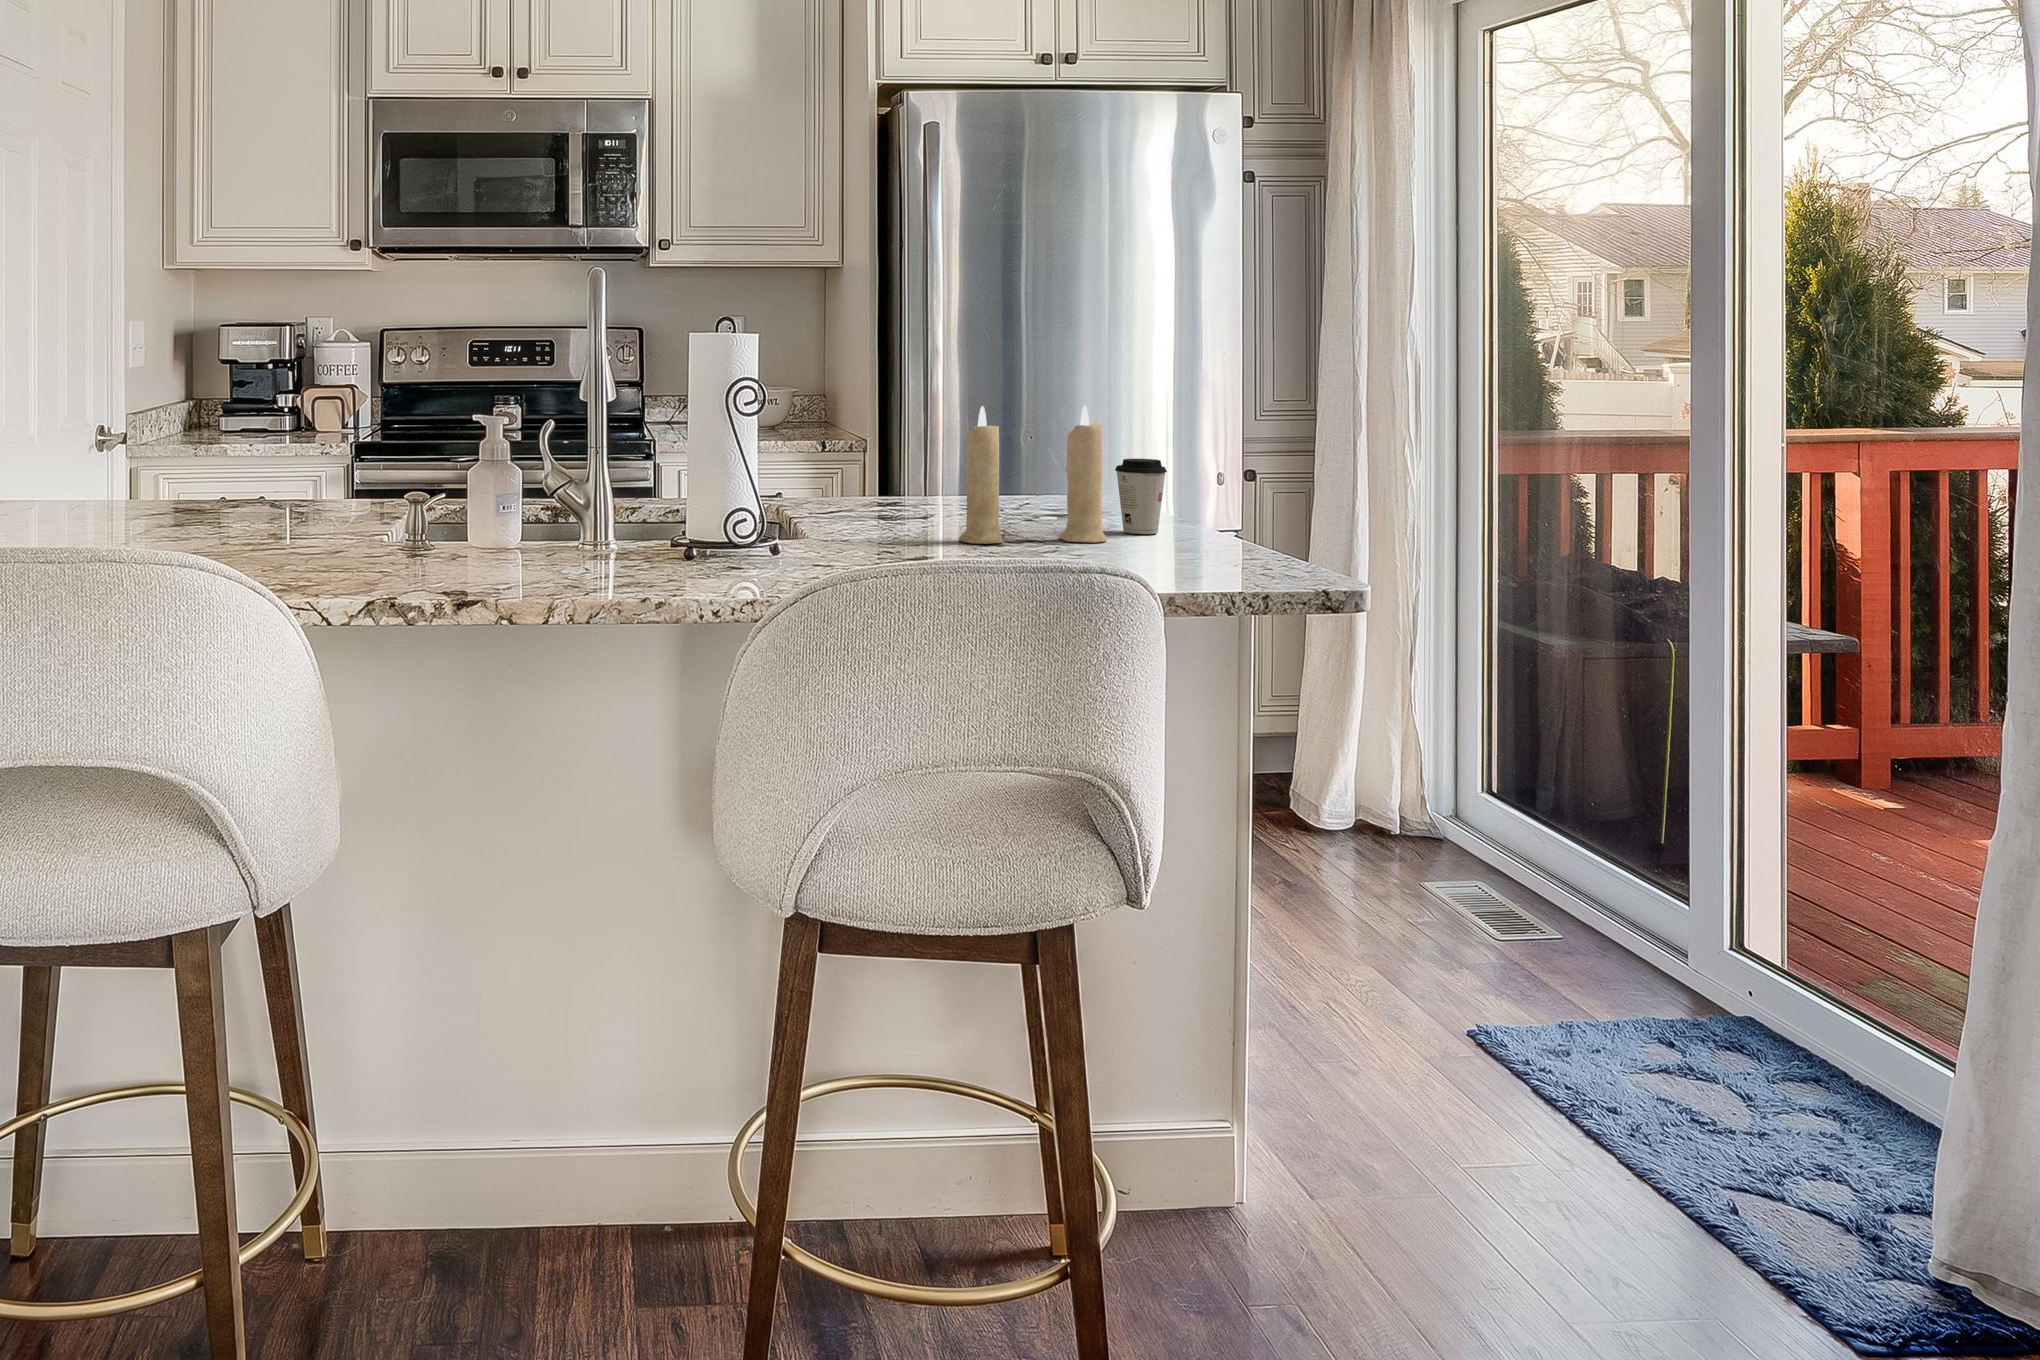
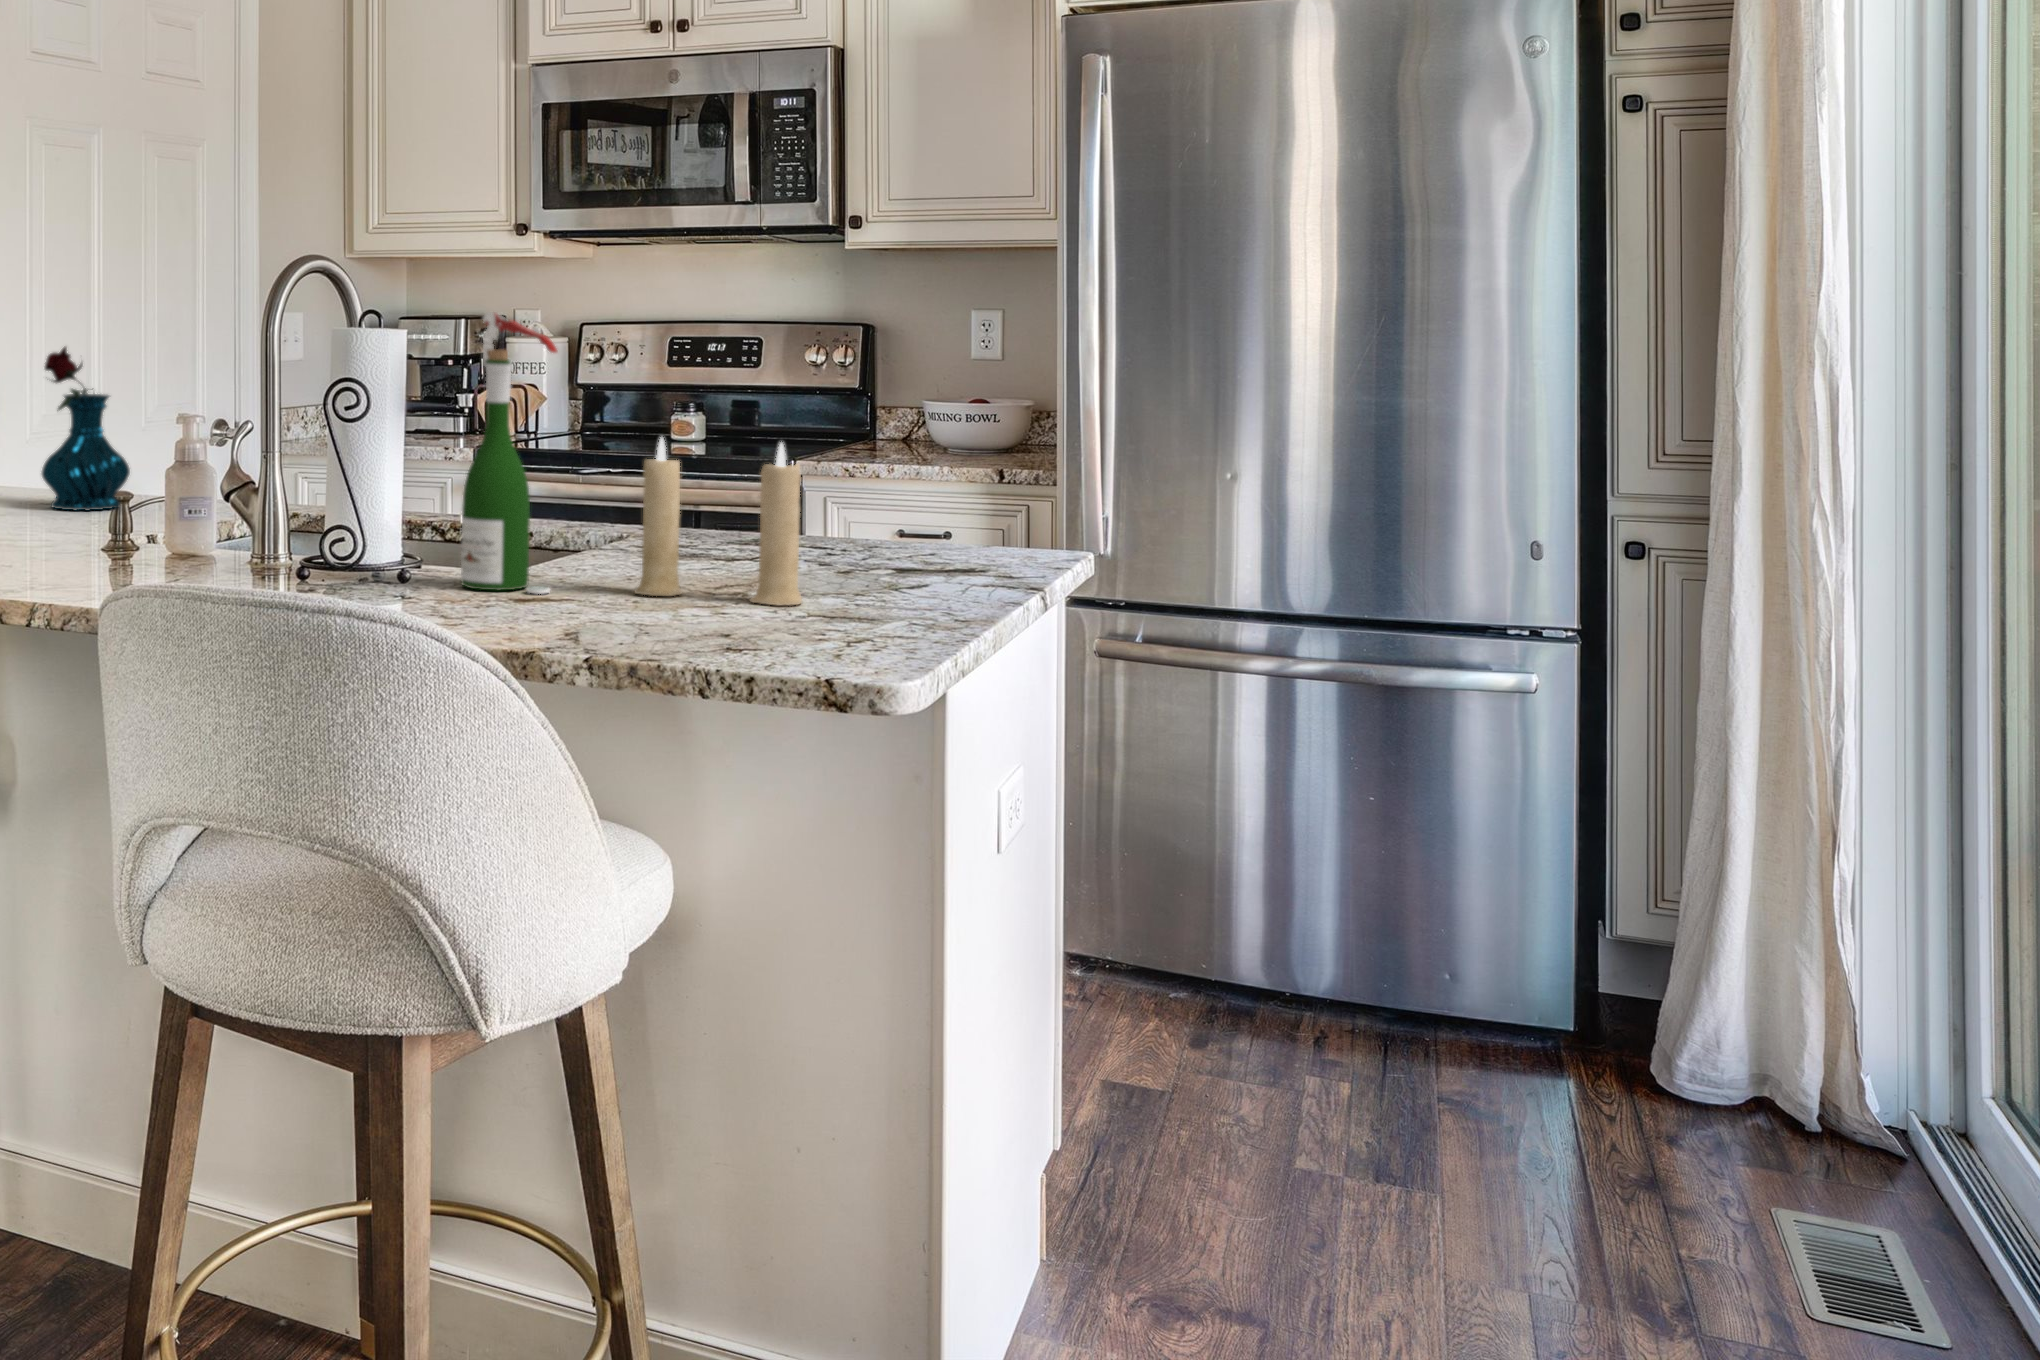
wine bottle: none [817,301,914,551] -> present [461,312,557,594]
vase: none [175,352,264,517] -> present [42,347,130,511]
coffee cup: present [1115,459,1167,534] -> none [853,510,915,603]

